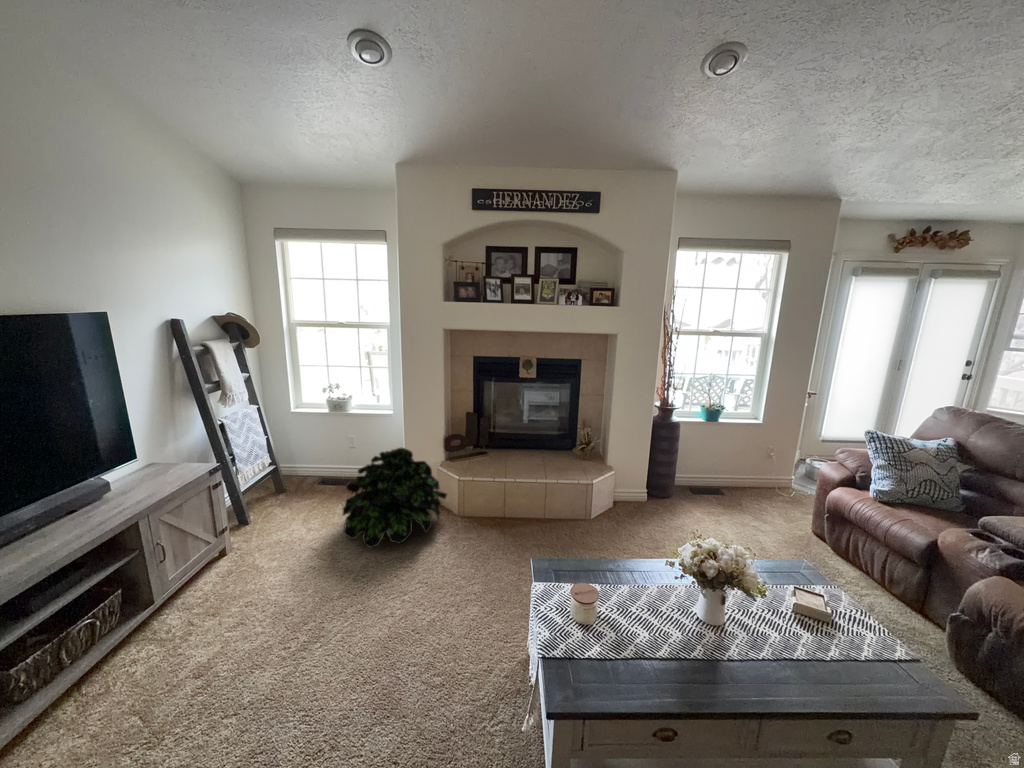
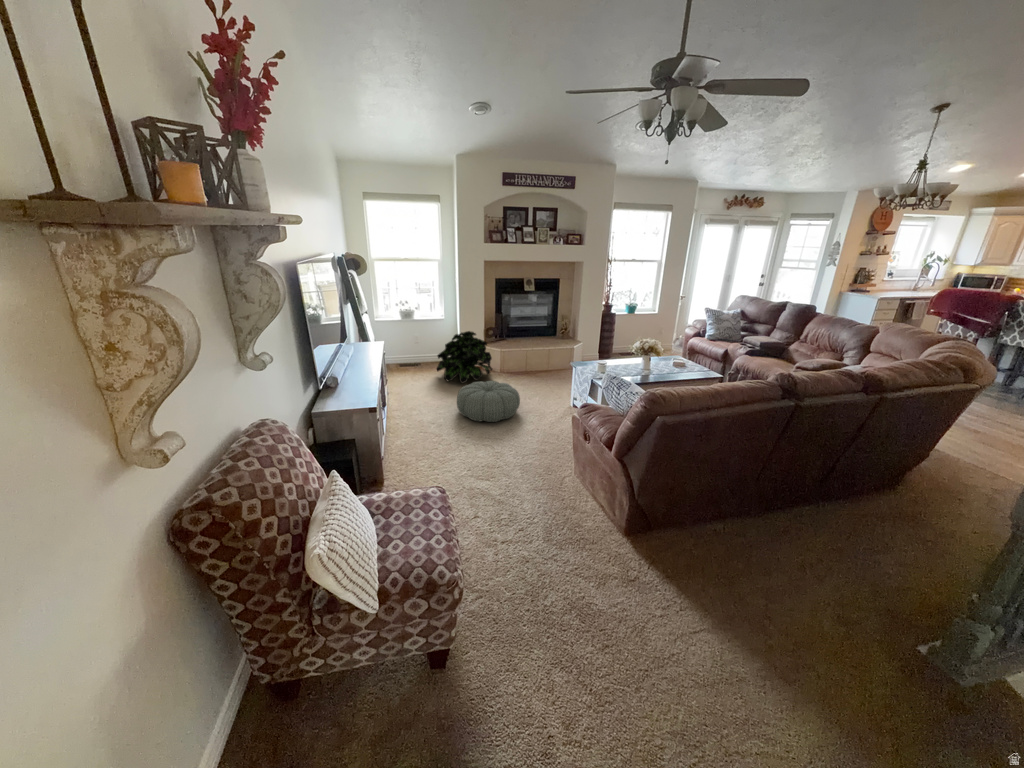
pouf: none [275,575,425,713] -> present [457,381,520,422]

